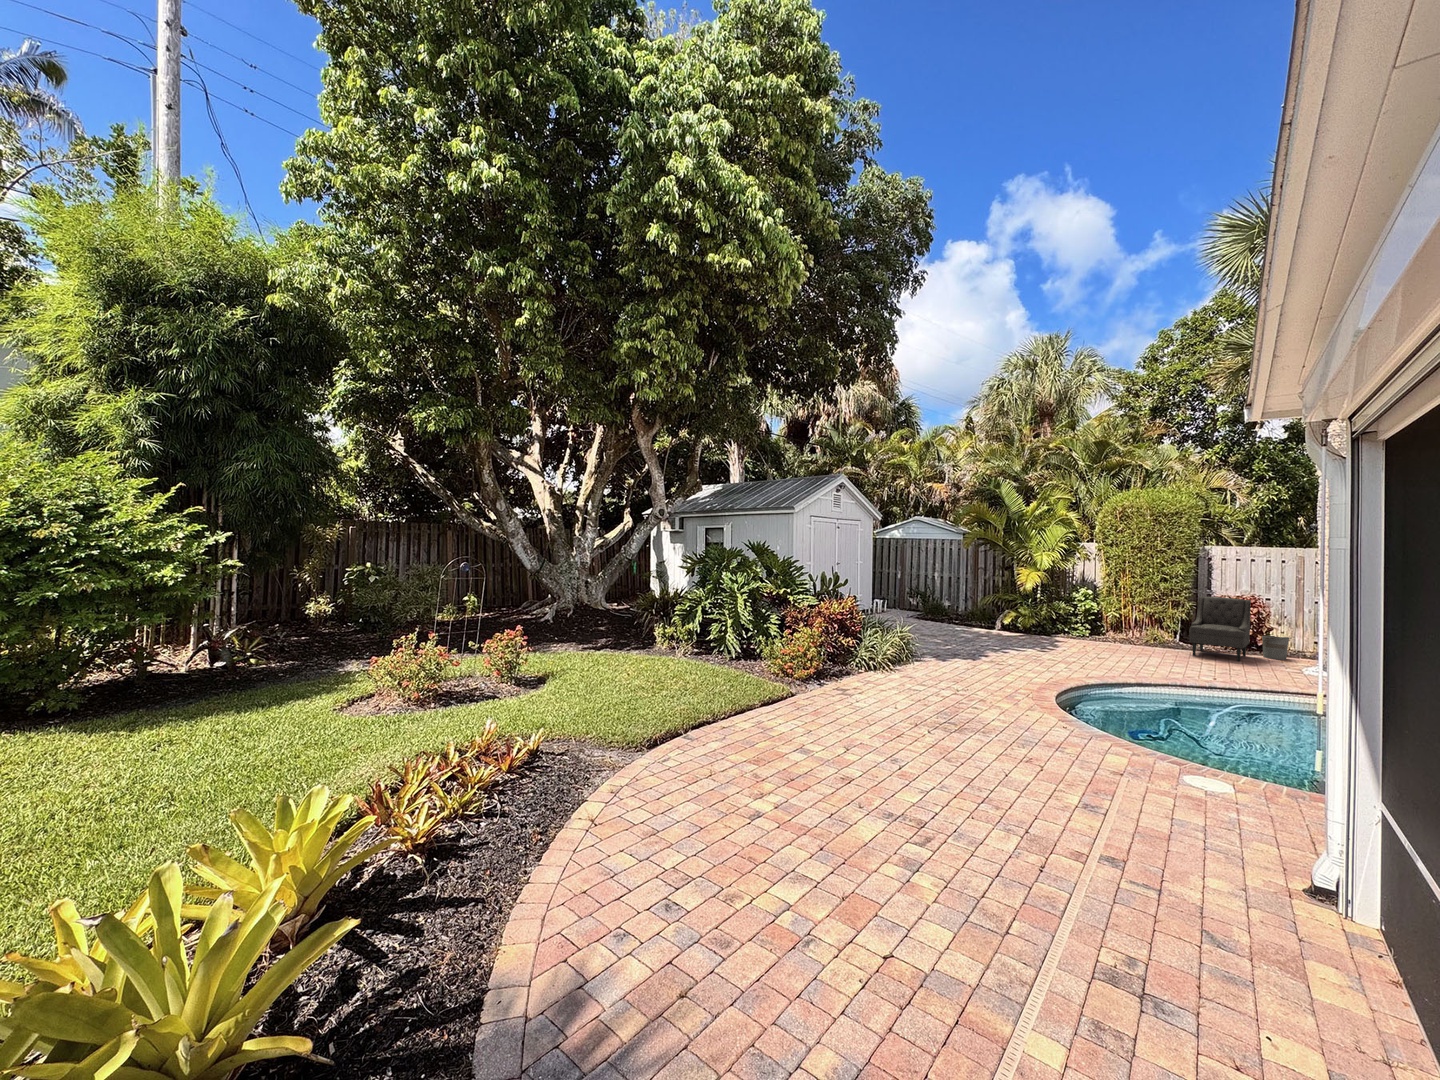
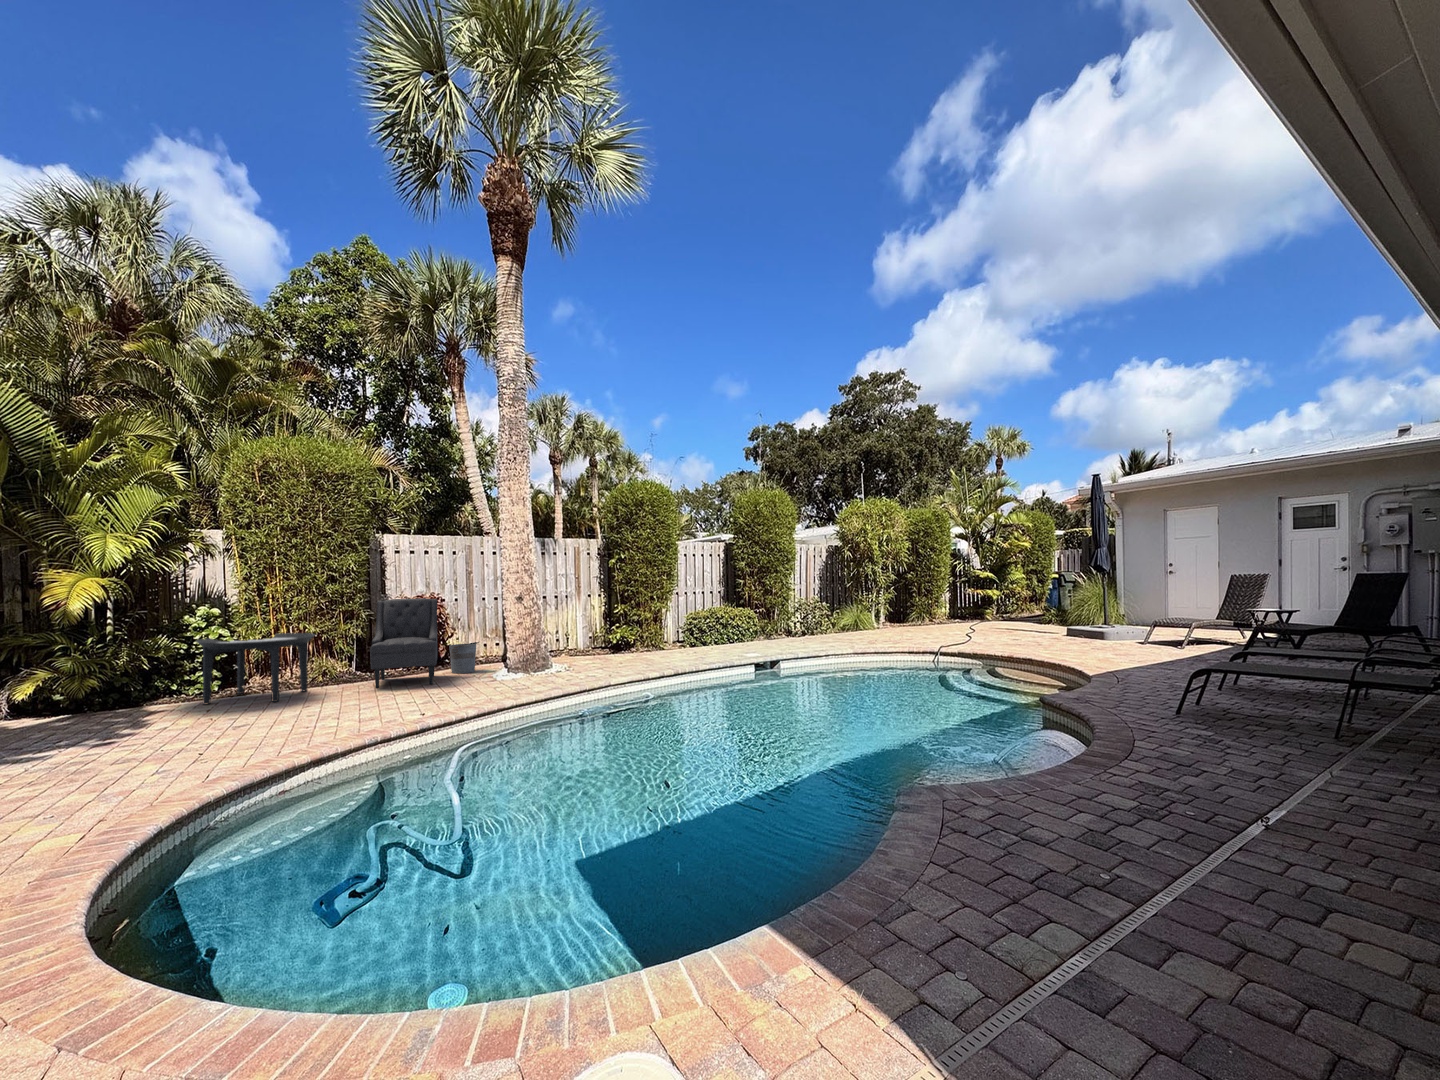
round table: none [1078,607,1150,650] -> present [197,633,315,704]

